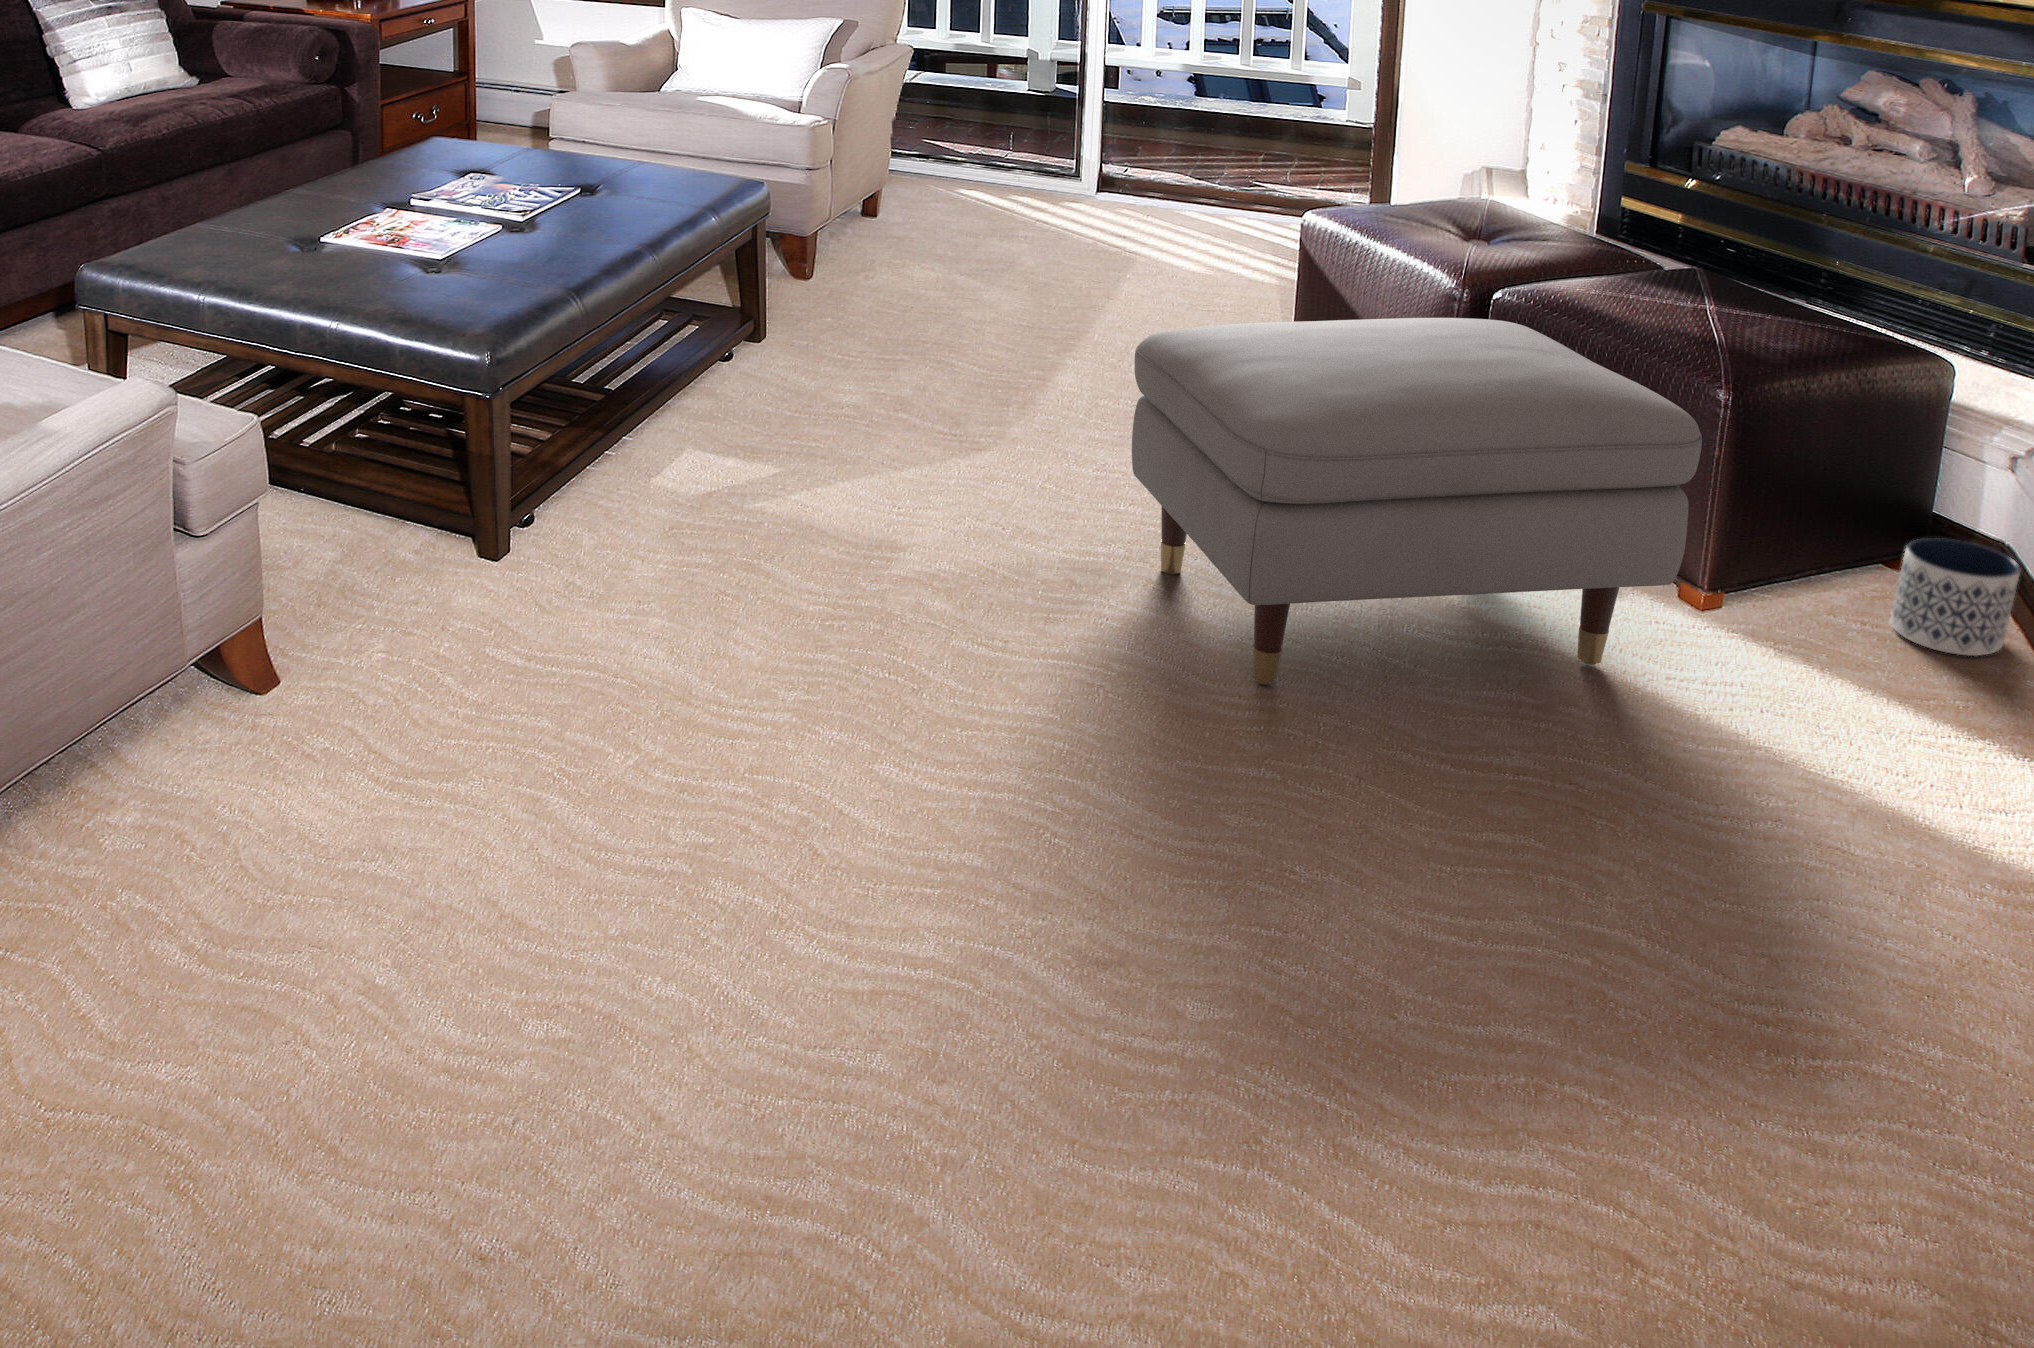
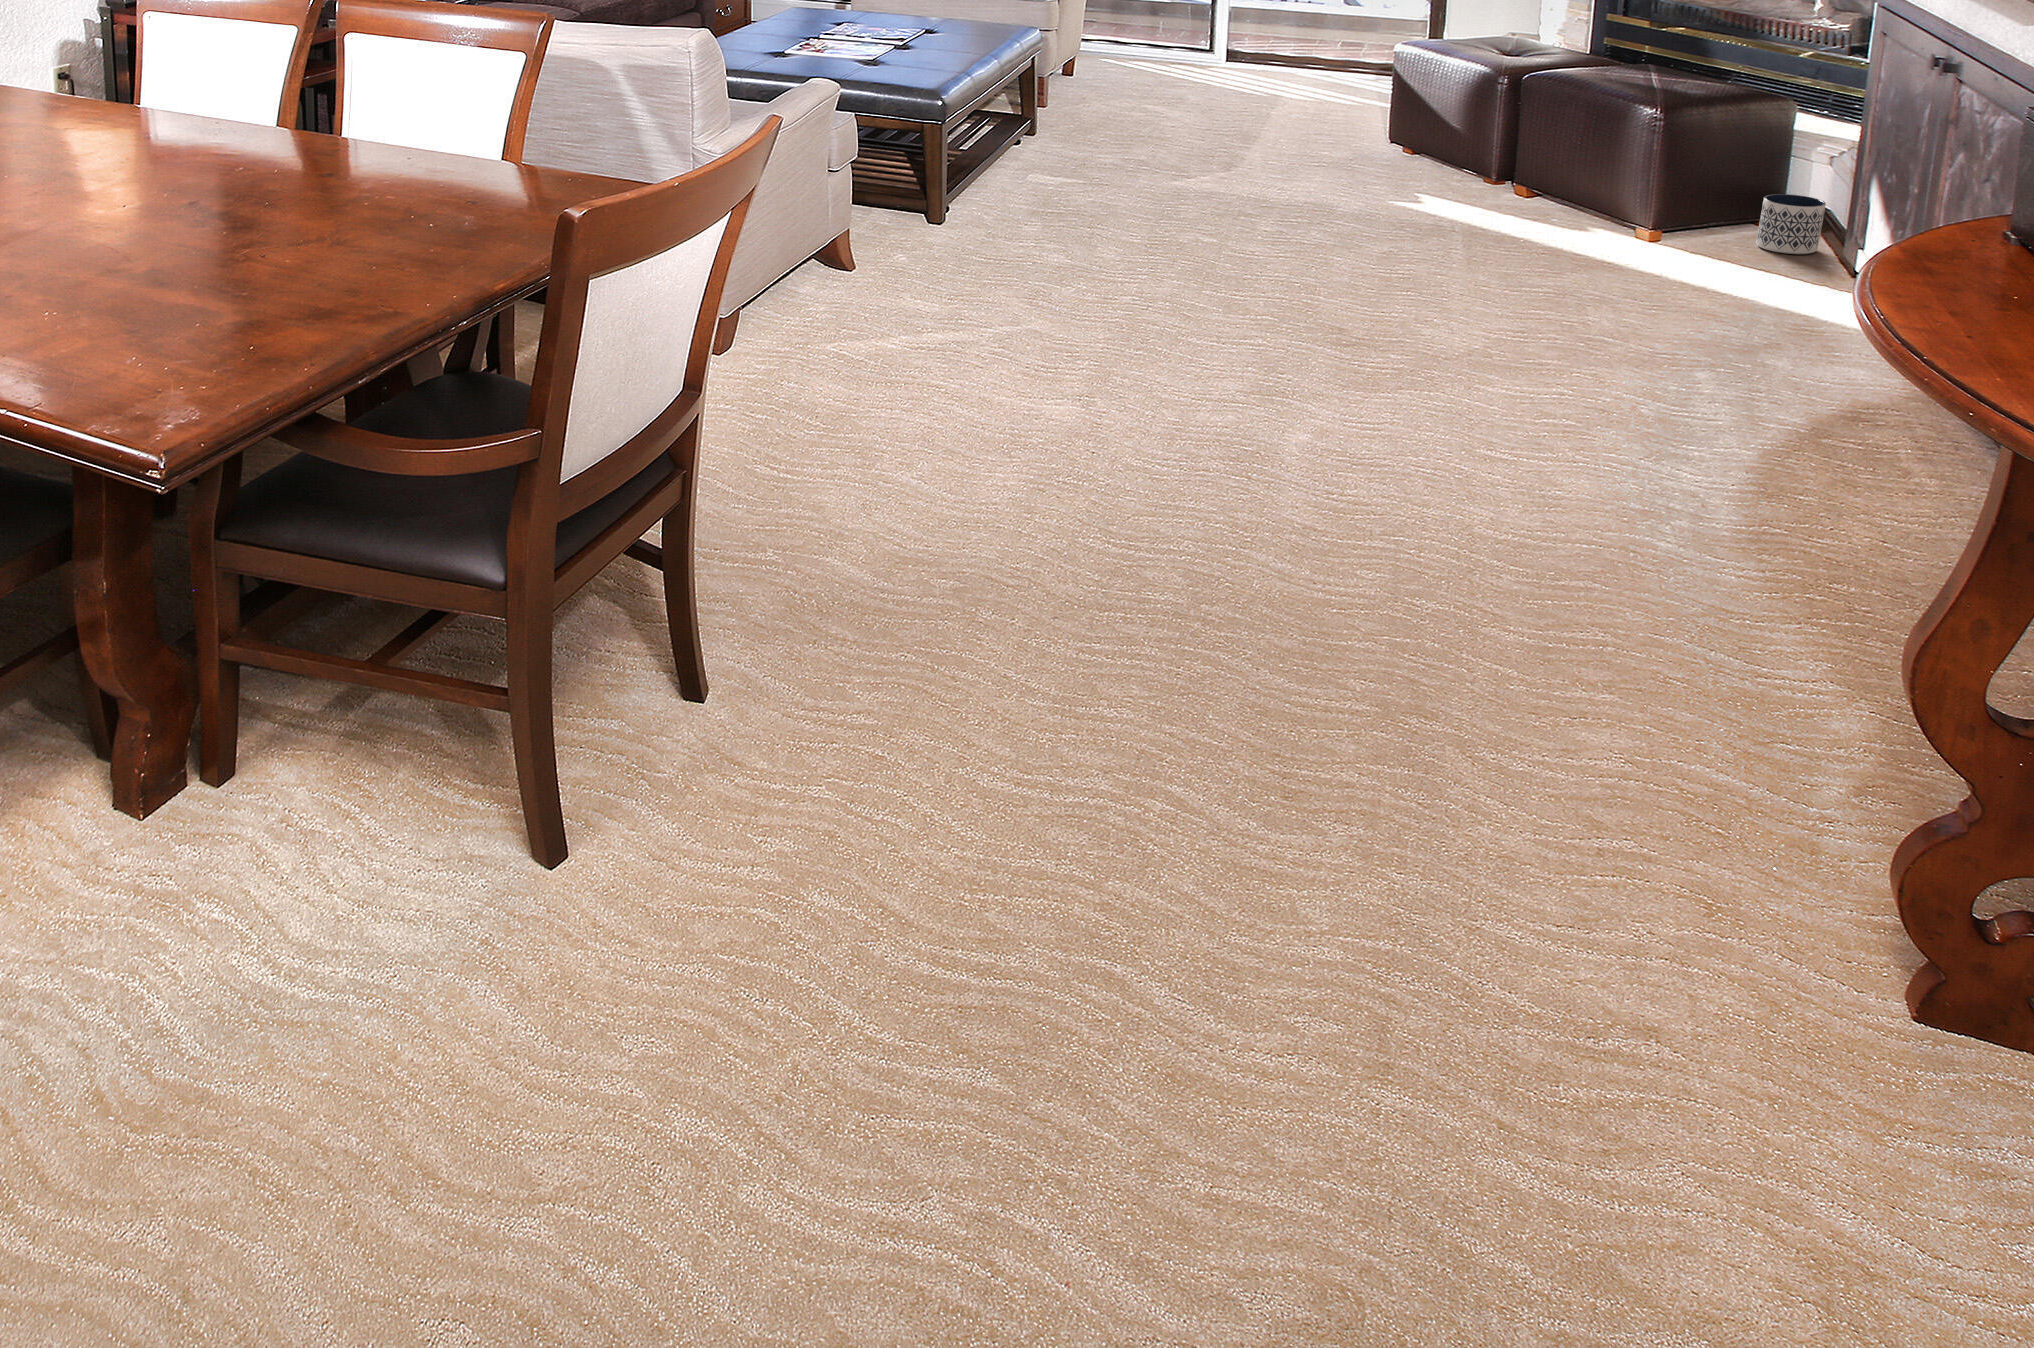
ottoman: present [1132,318,1702,685] -> none [1317,77,1646,265]

